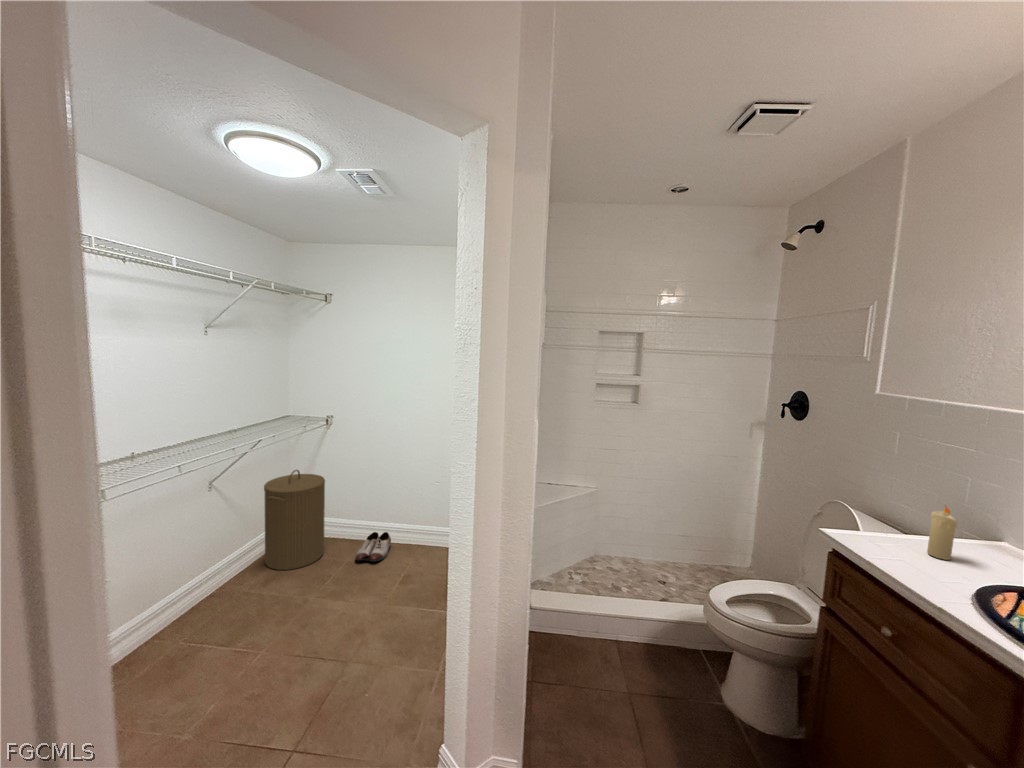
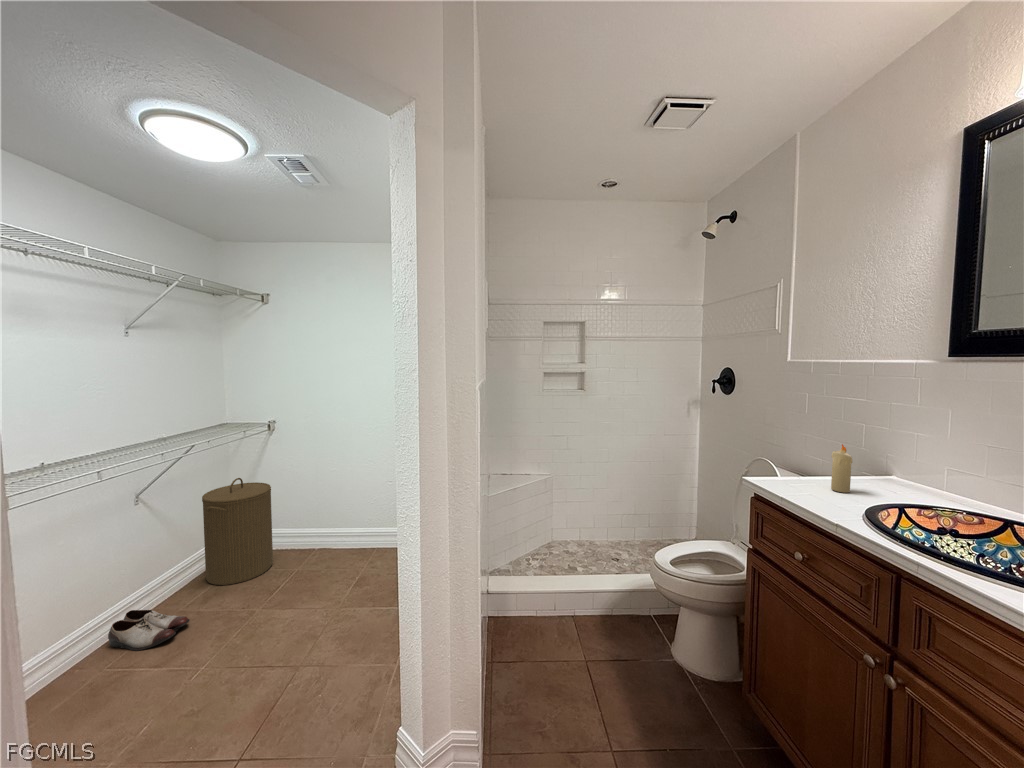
shoe: present [355,532,391,562] -> present [108,610,190,651]

